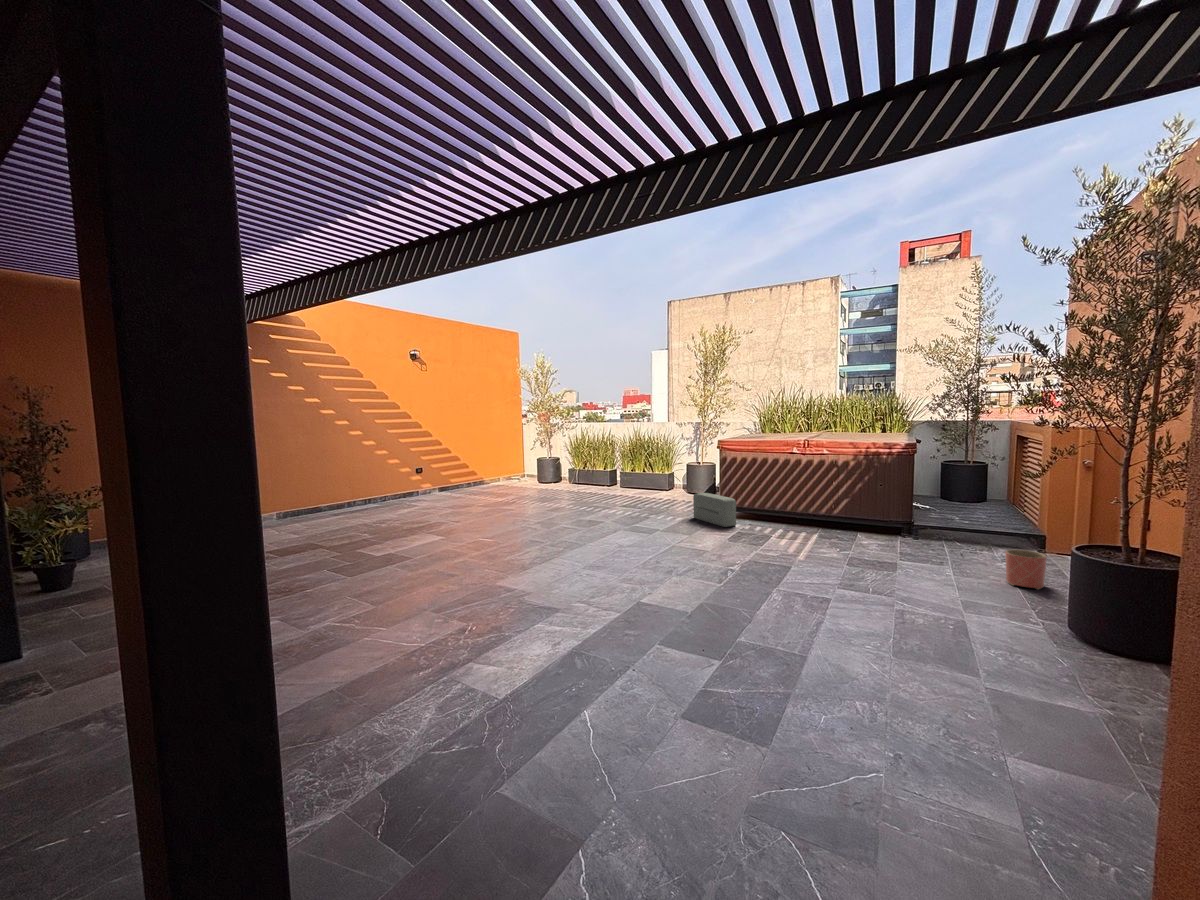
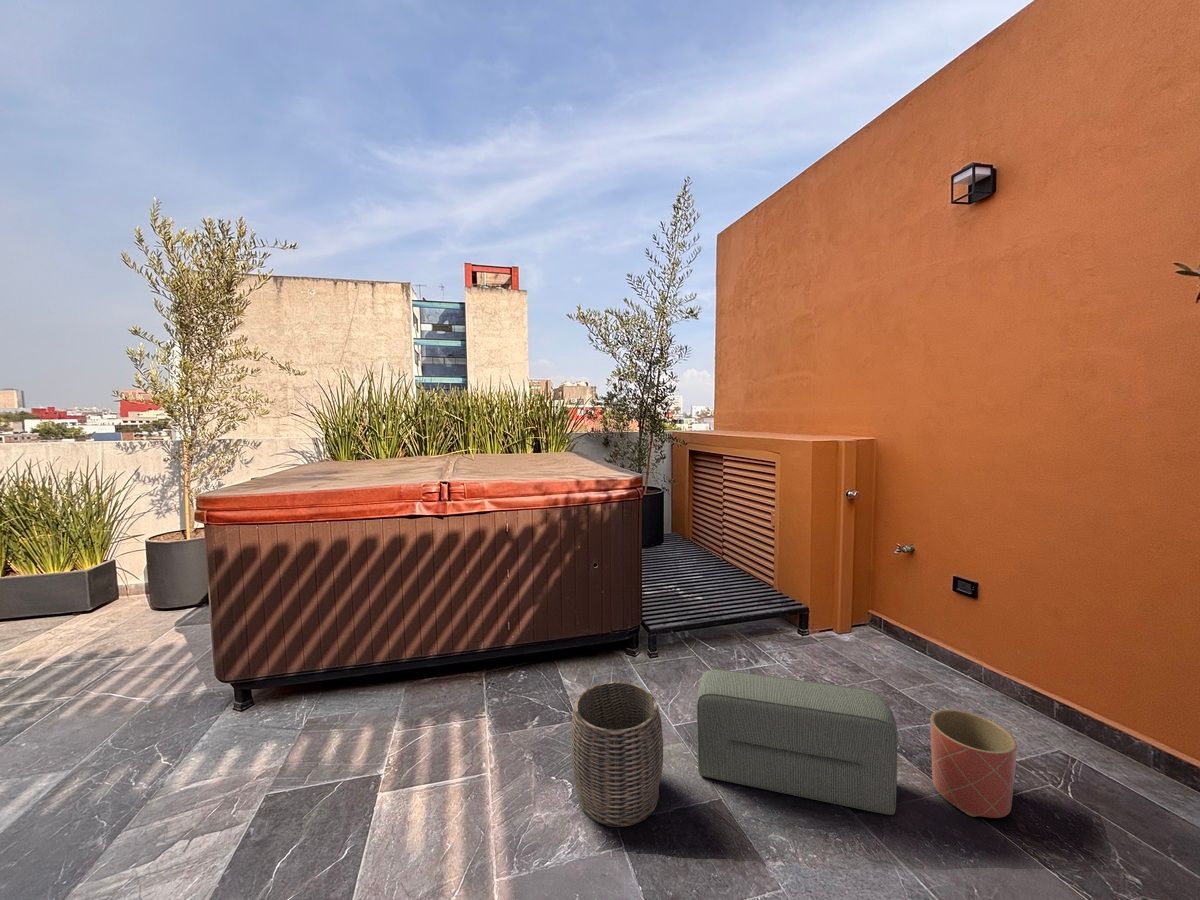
pouf: present [693,493,736,527] -> present [697,669,898,815]
woven basket: none [837,516,876,557] -> present [571,682,663,827]

